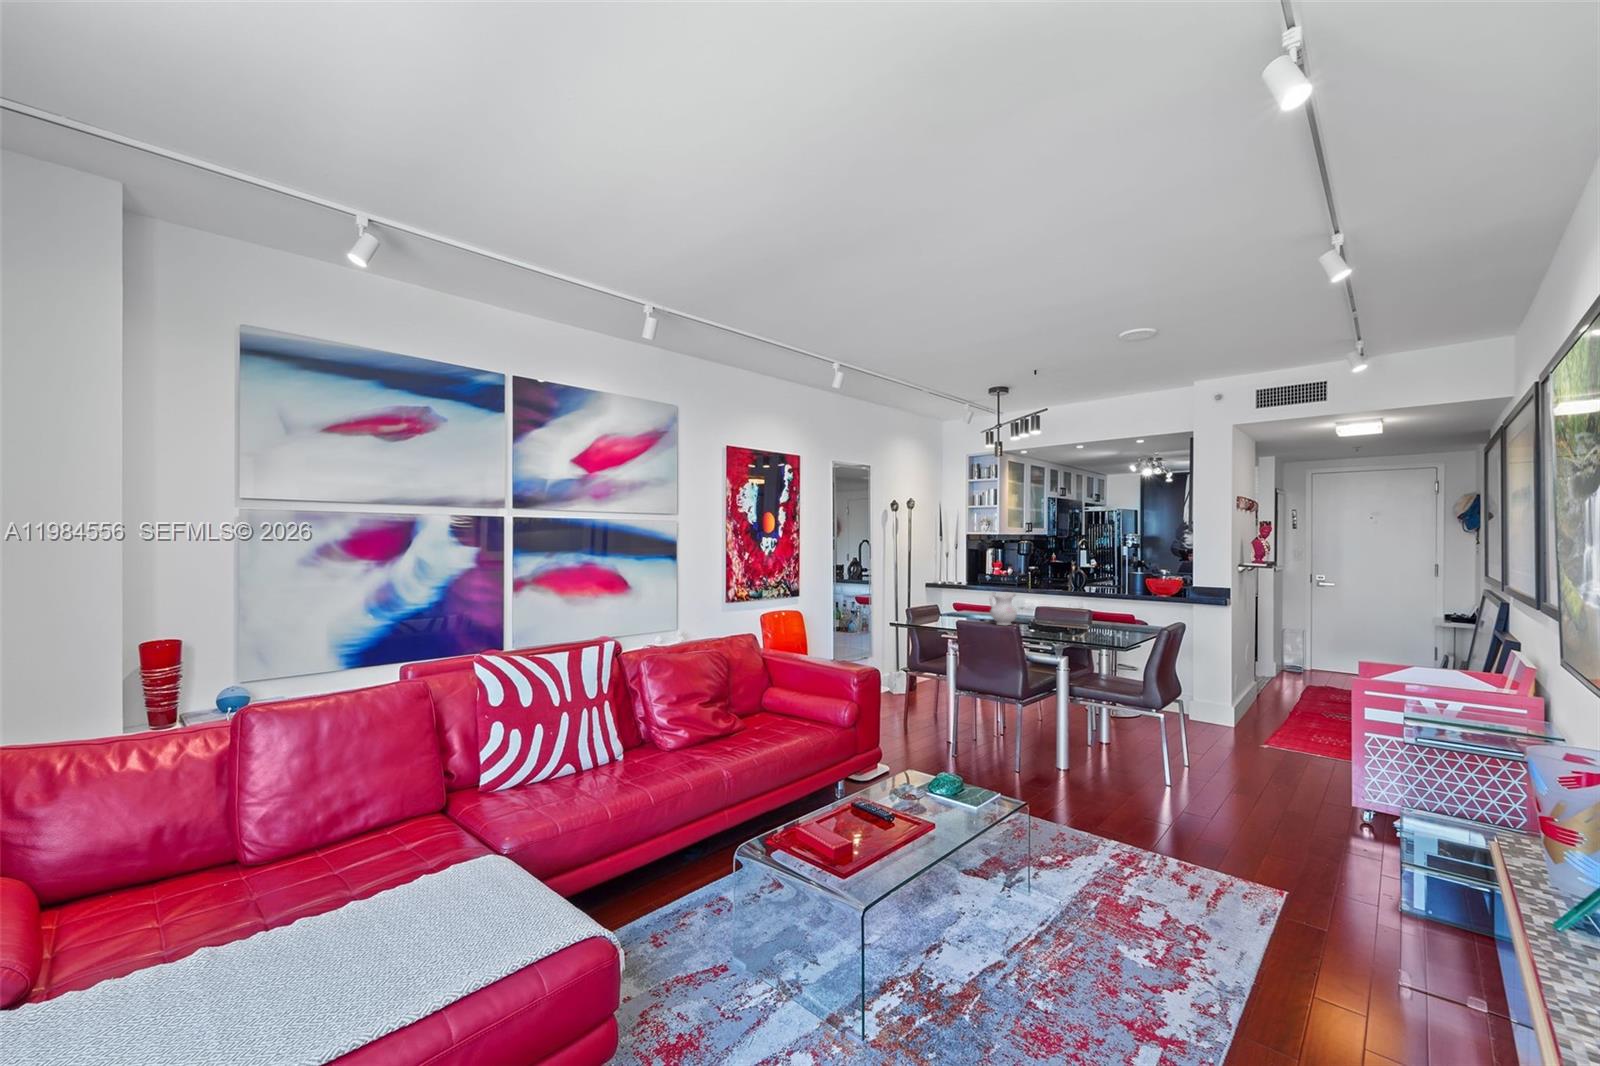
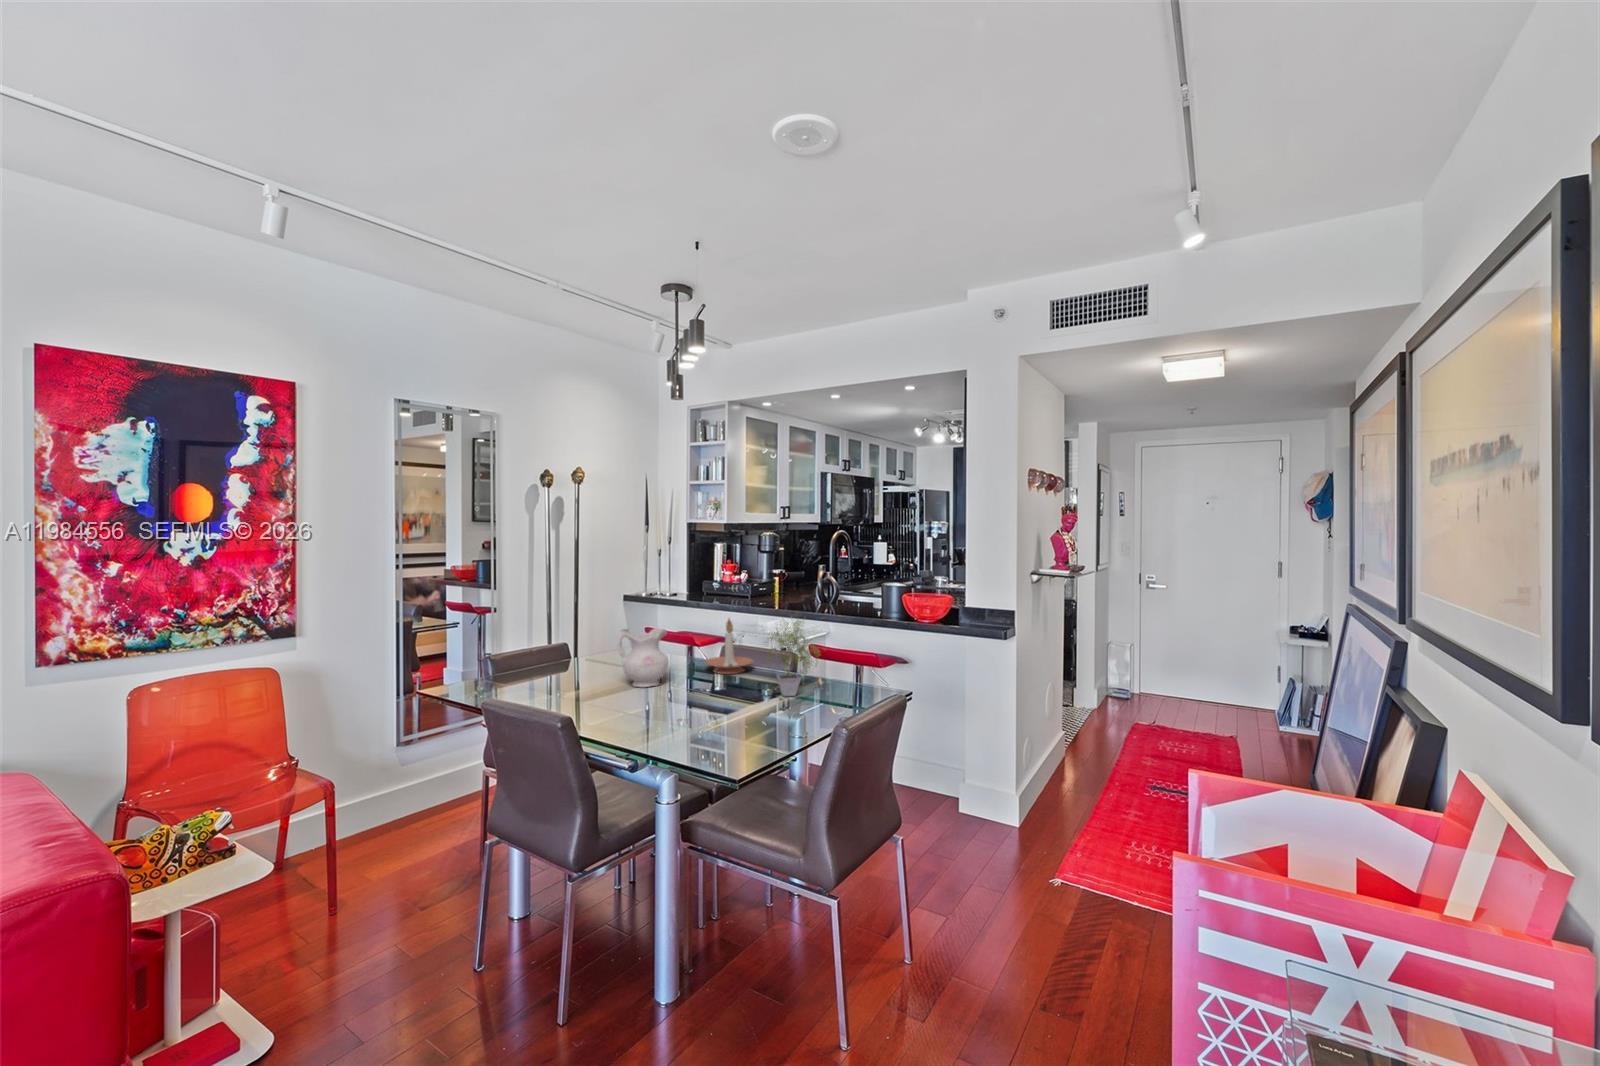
potted plant: none [1075,582,1122,631] -> present [765,620,820,697]
candle holder: none [1028,589,1060,622] -> present [705,619,753,674]

